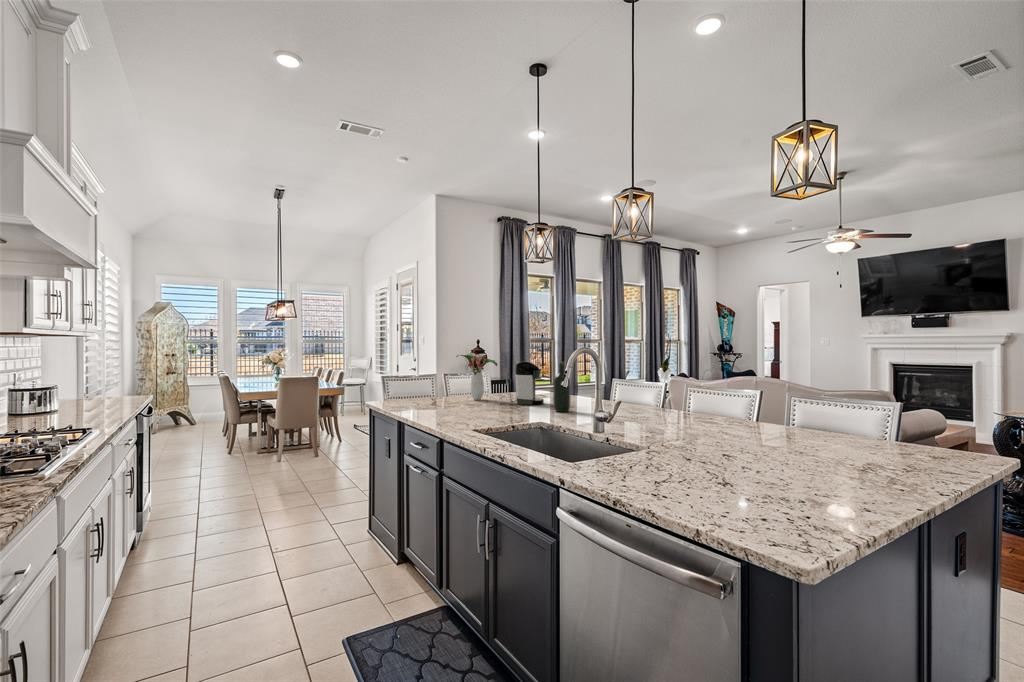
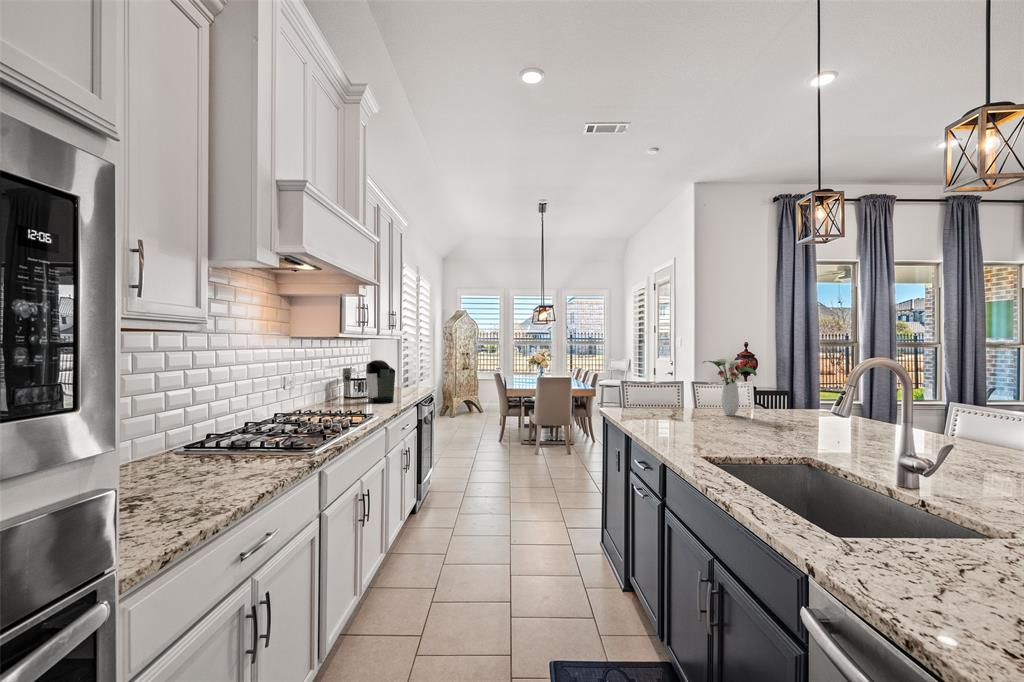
coffee maker: present [506,361,544,405] -> present [343,360,395,403]
wine bottle: present [553,362,570,412] -> none [836,375,864,445]

